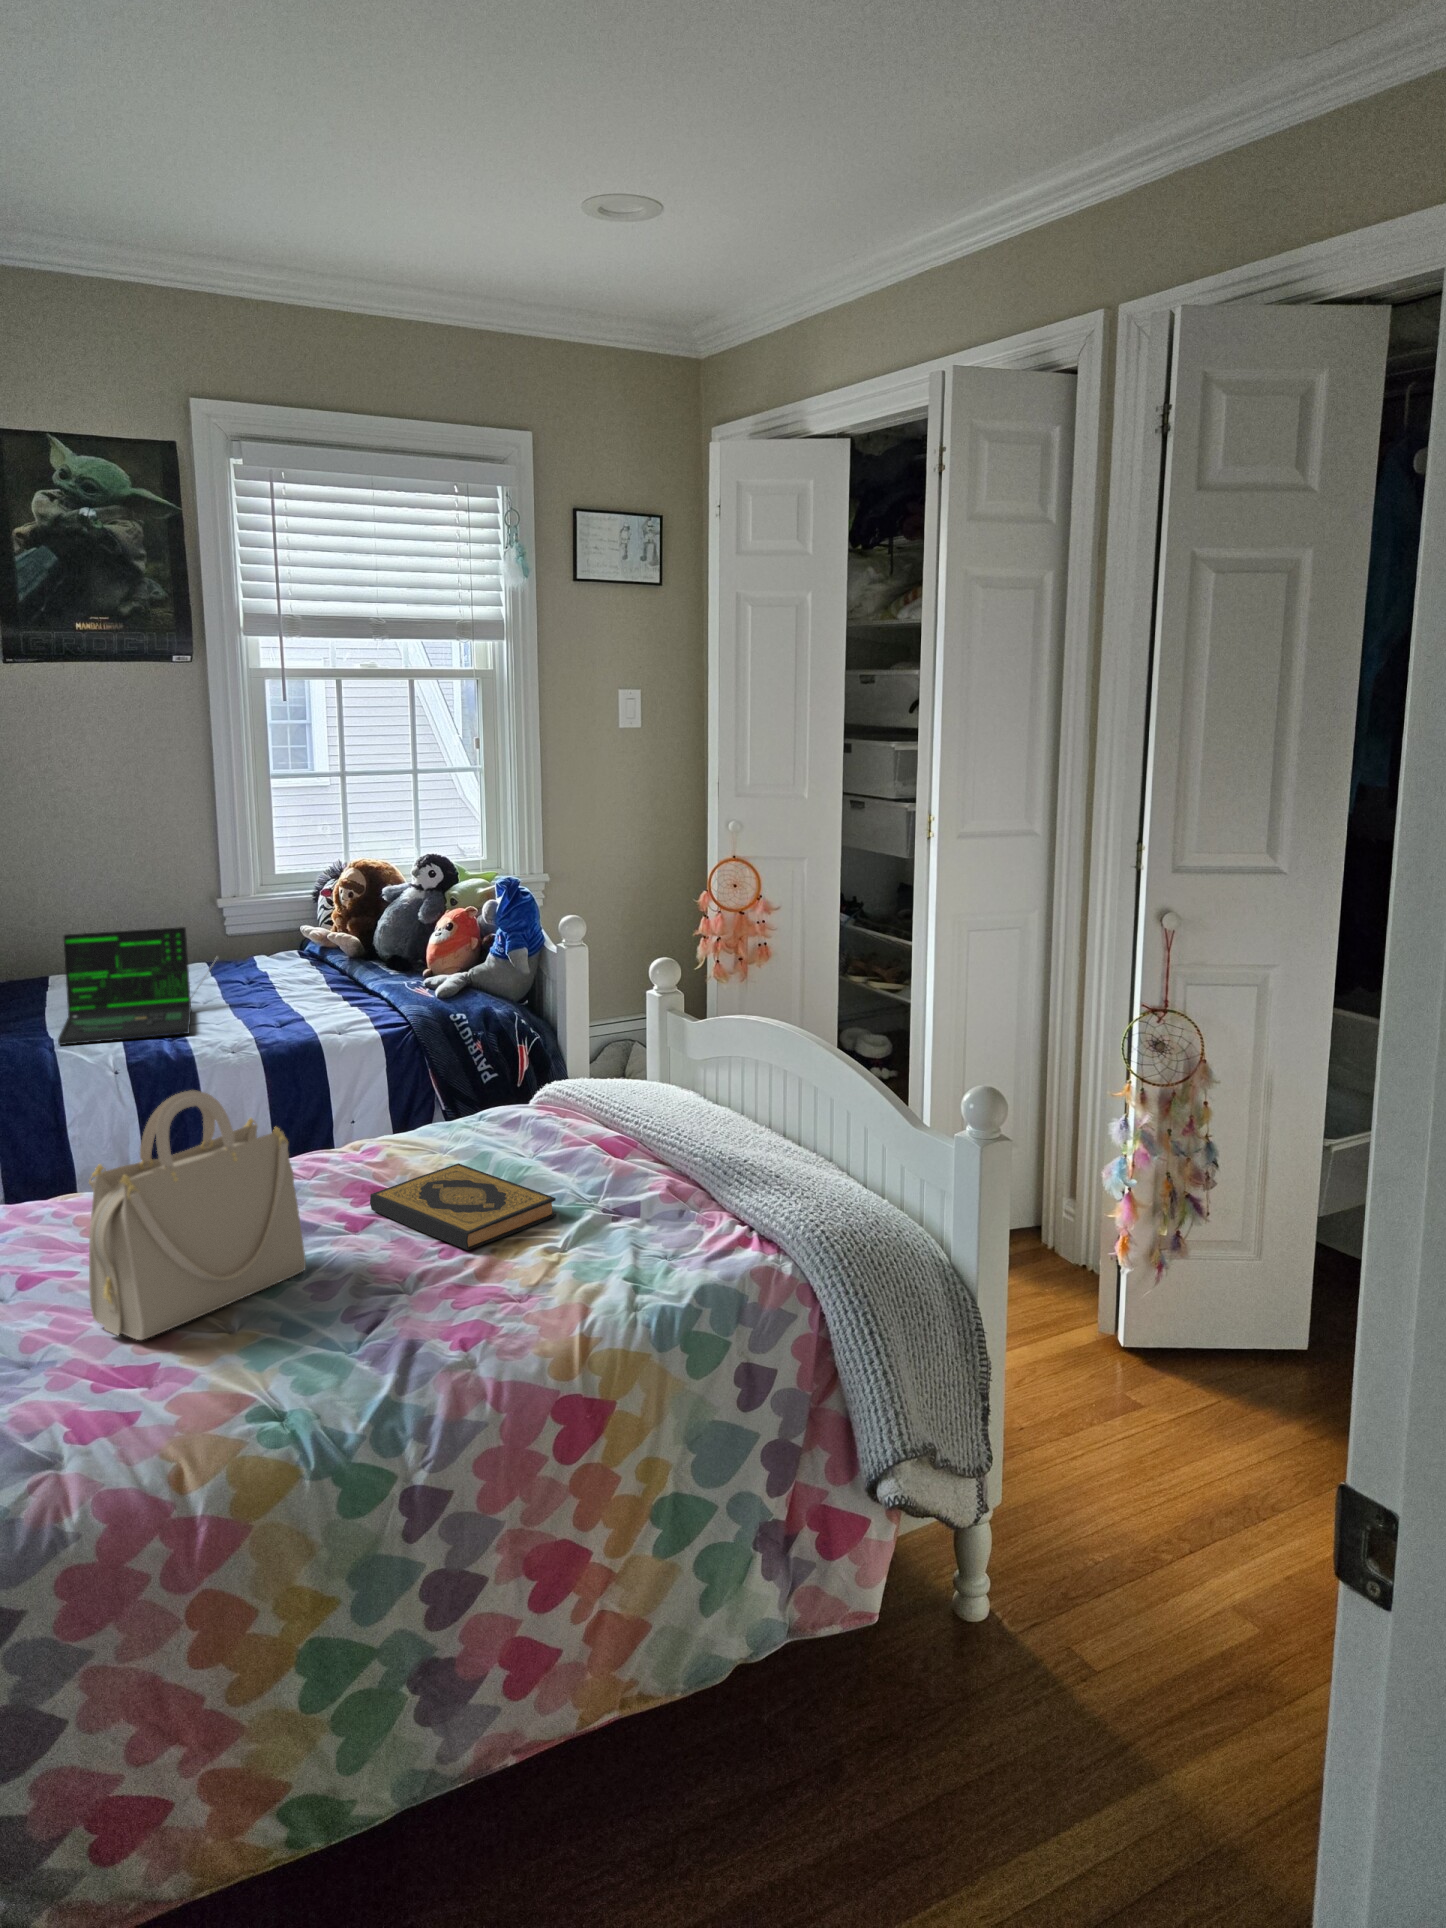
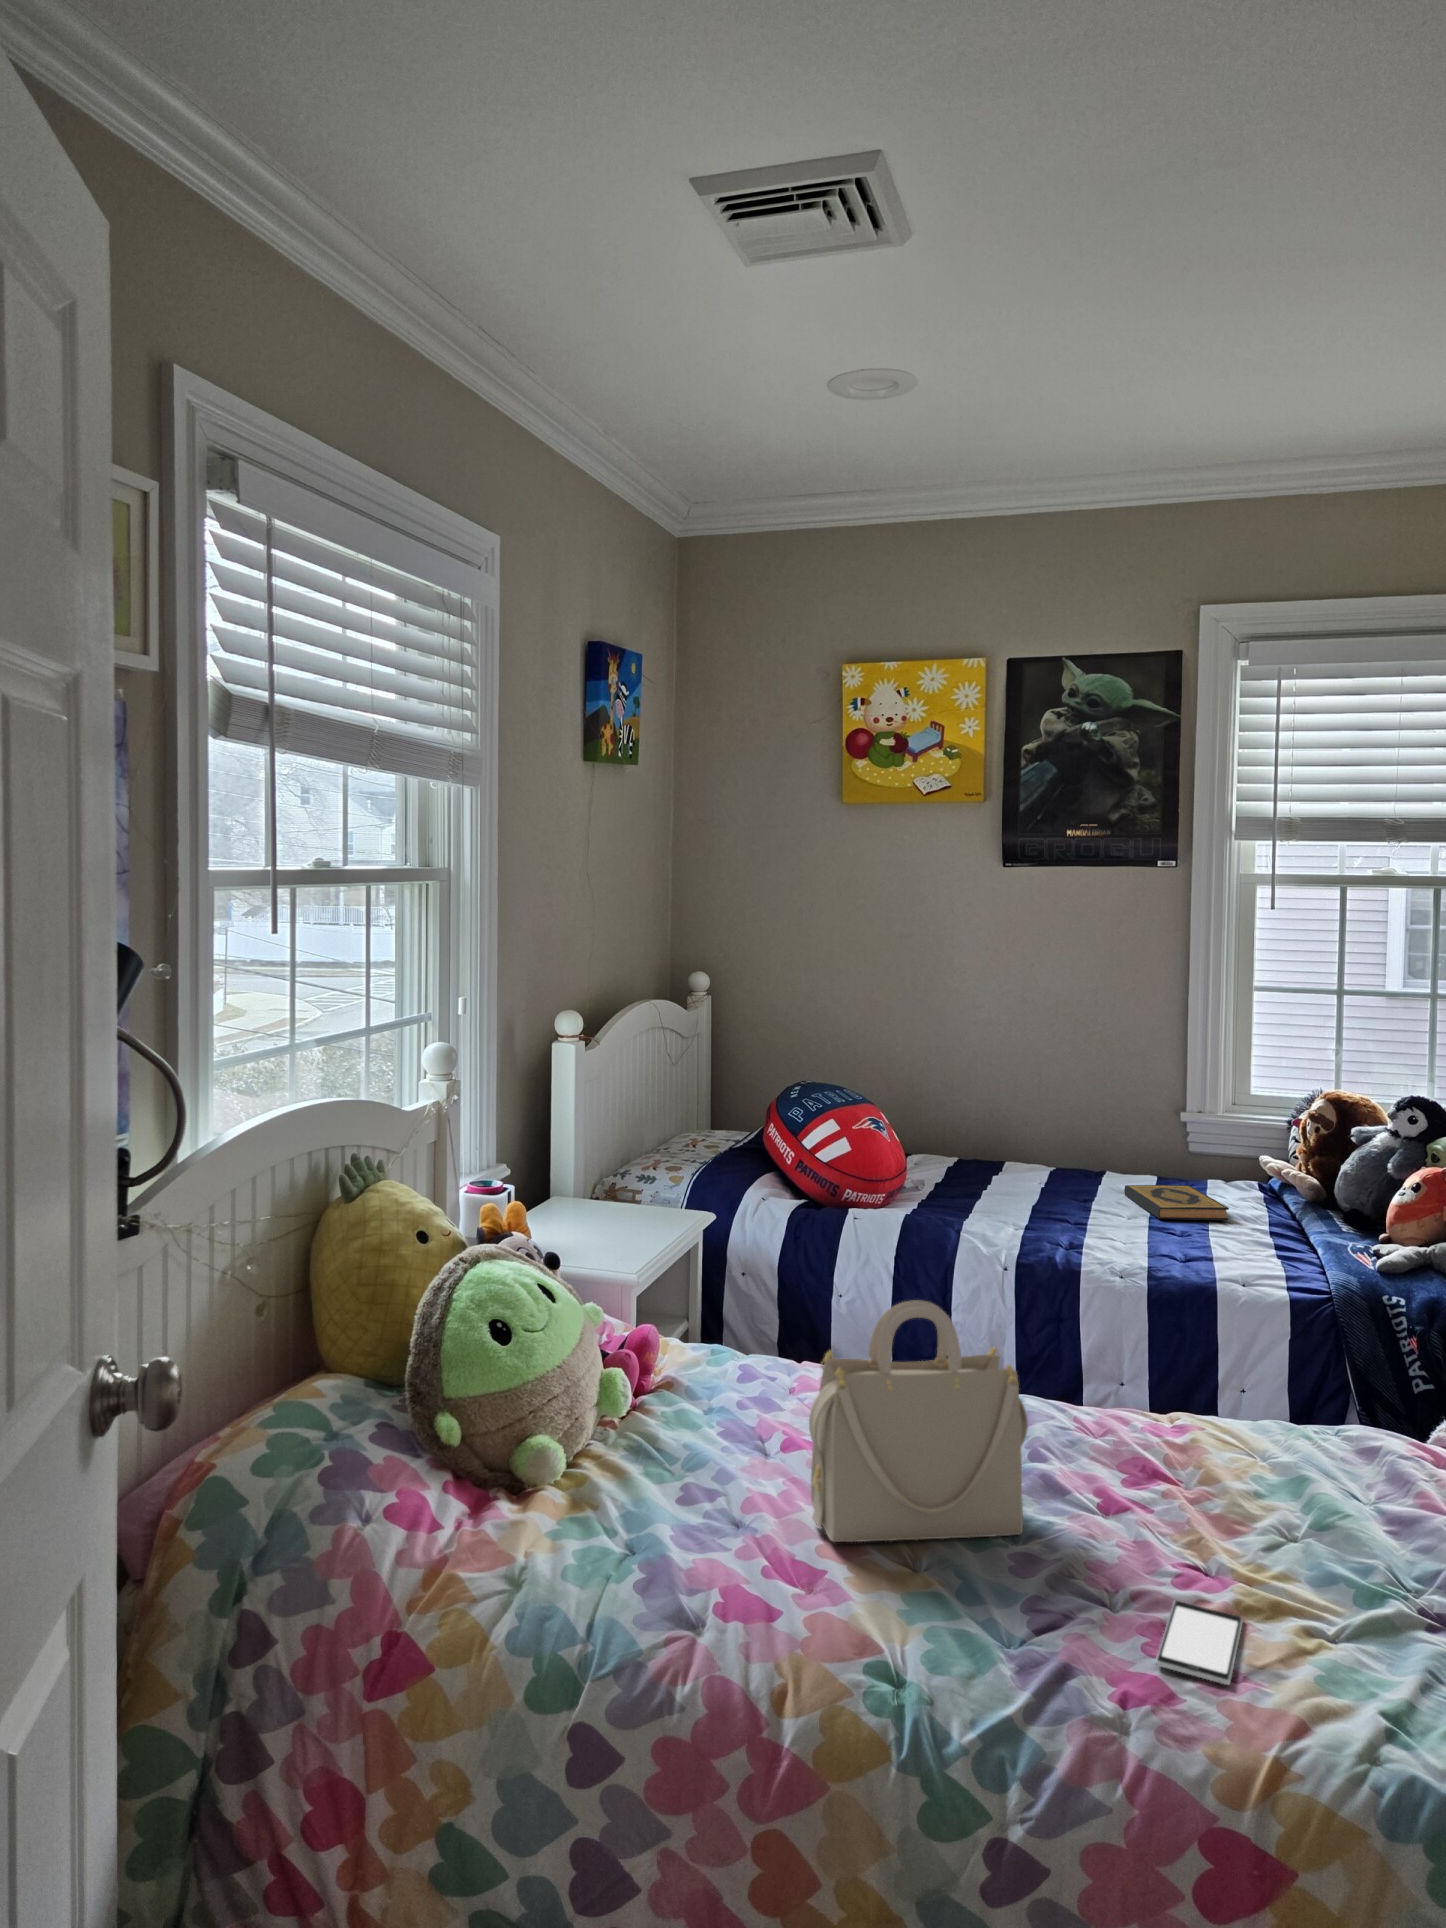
laptop: present [58,927,218,1045] -> none [968,1123,1140,1245]
hardback book: present [370,1163,556,1250] -> present [1124,1185,1229,1220]
smartphone: none [454,1260,526,1313] -> present [1155,1601,1243,1685]

